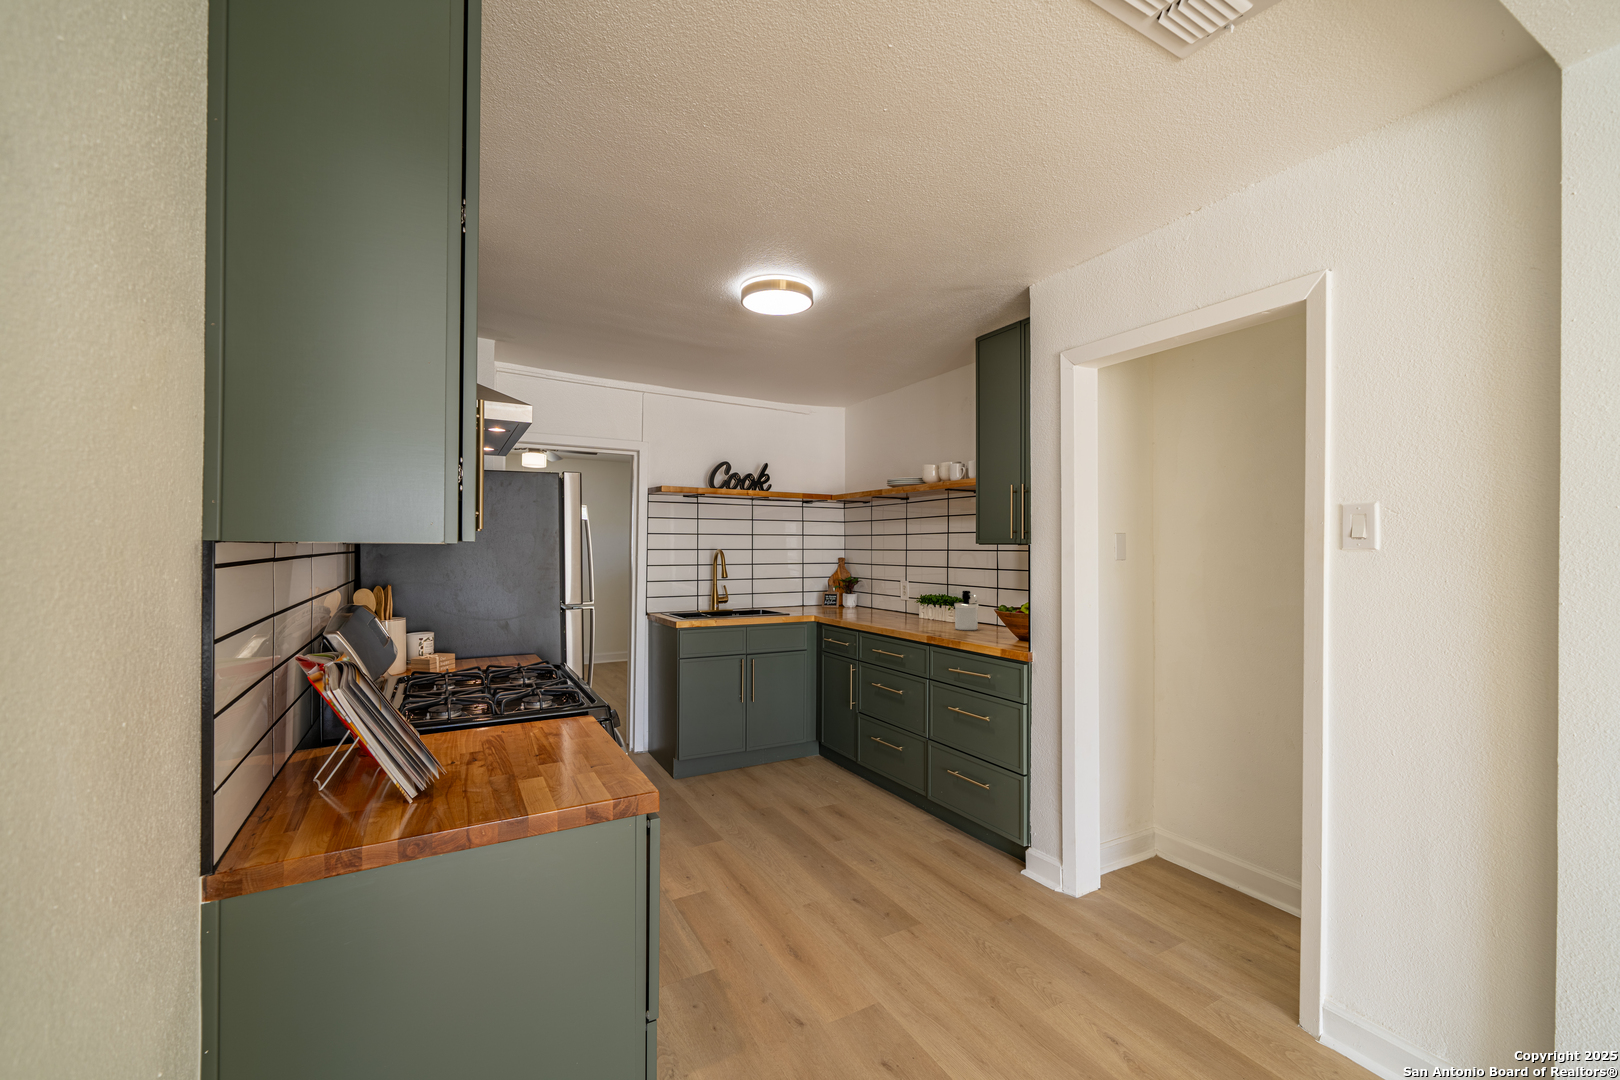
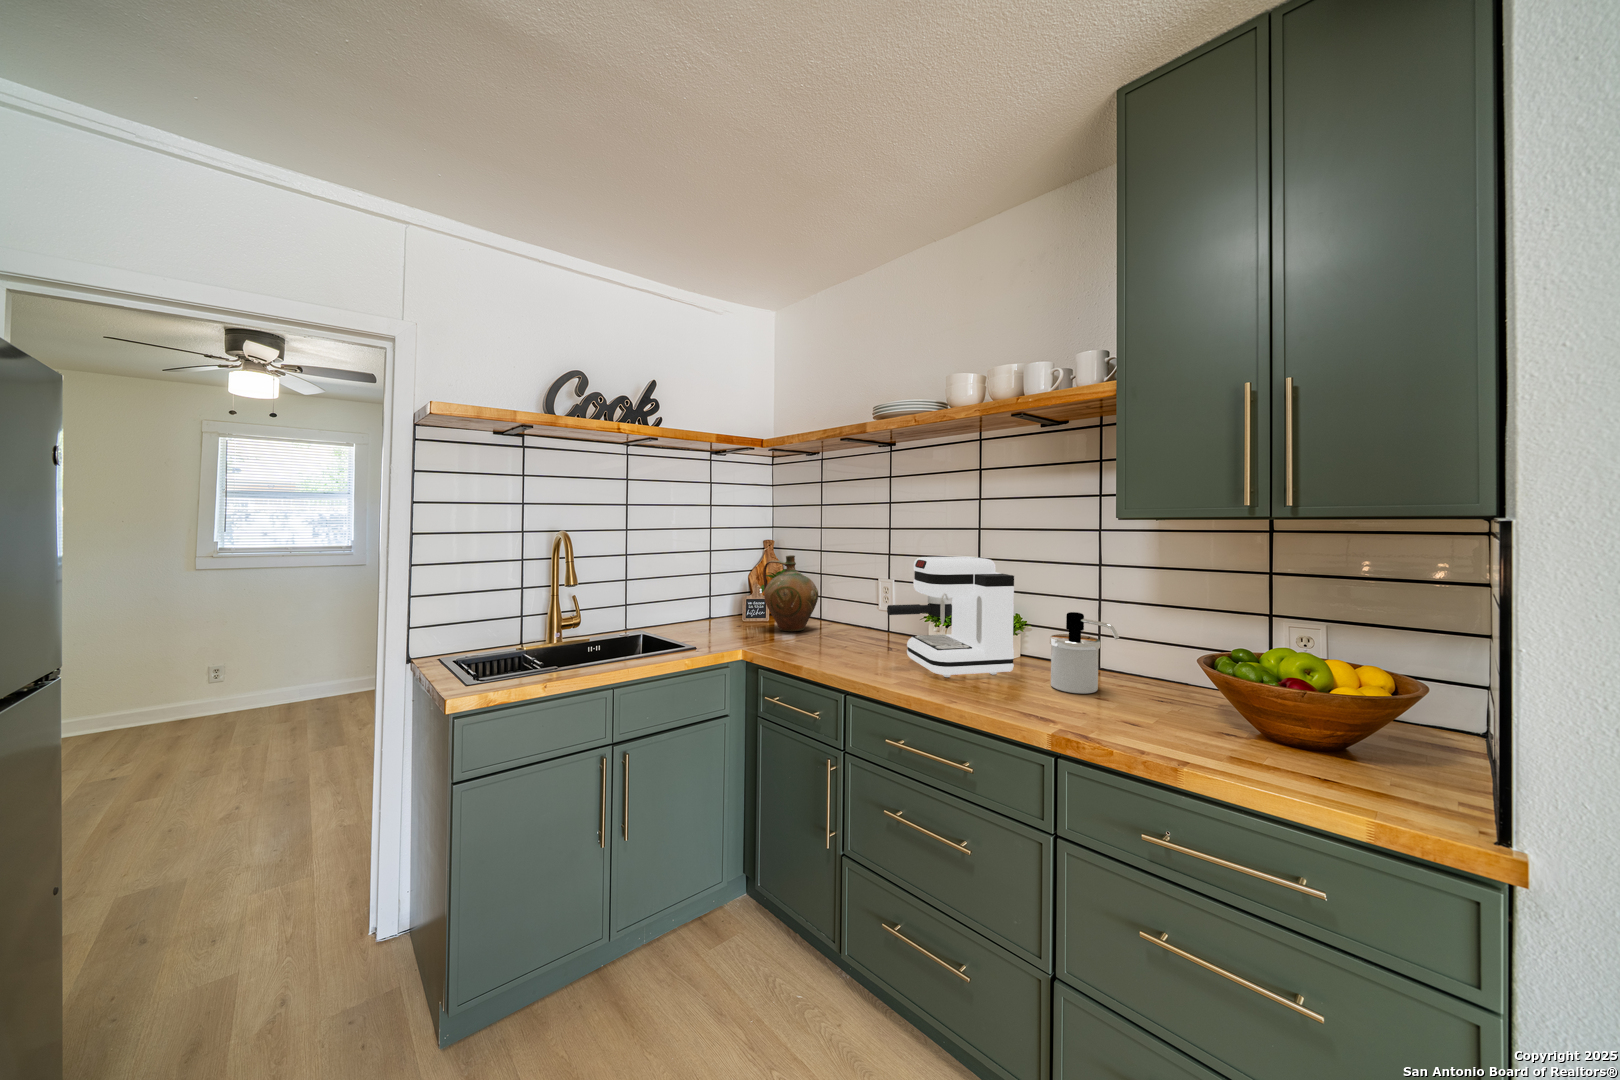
coffee maker: none [882,564,943,625] -> present [887,557,1014,677]
ceramic jug: none [831,565,864,611] -> present [763,555,818,631]

